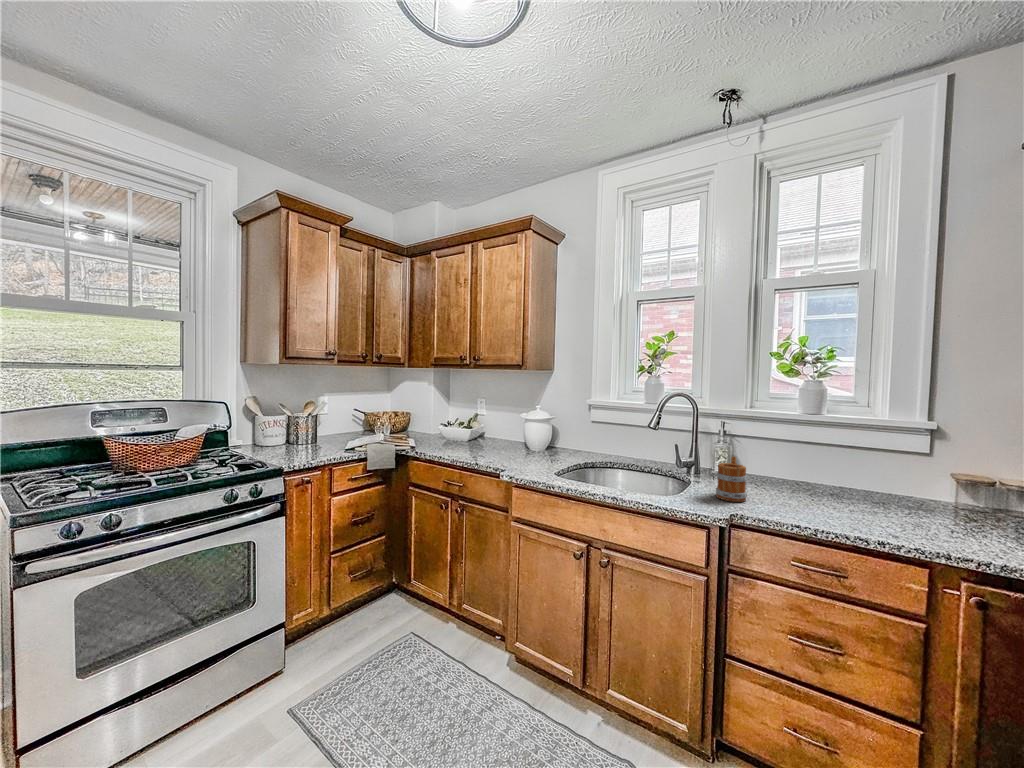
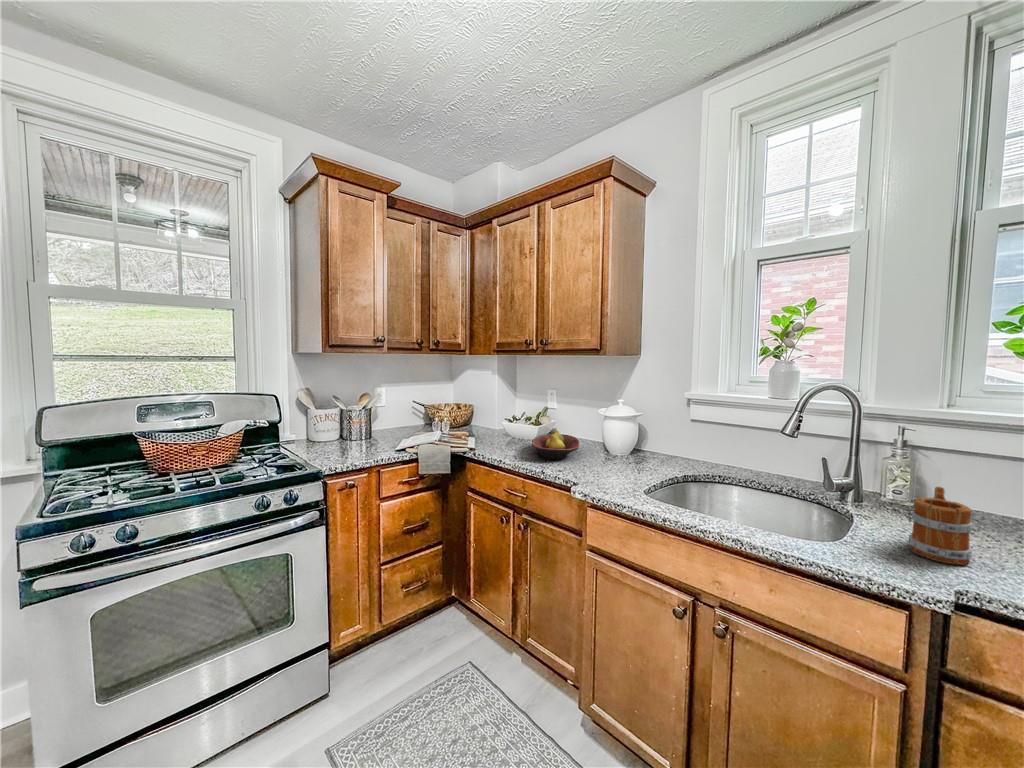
fruit bowl: none [466,432,505,455] -> present [532,430,579,460]

